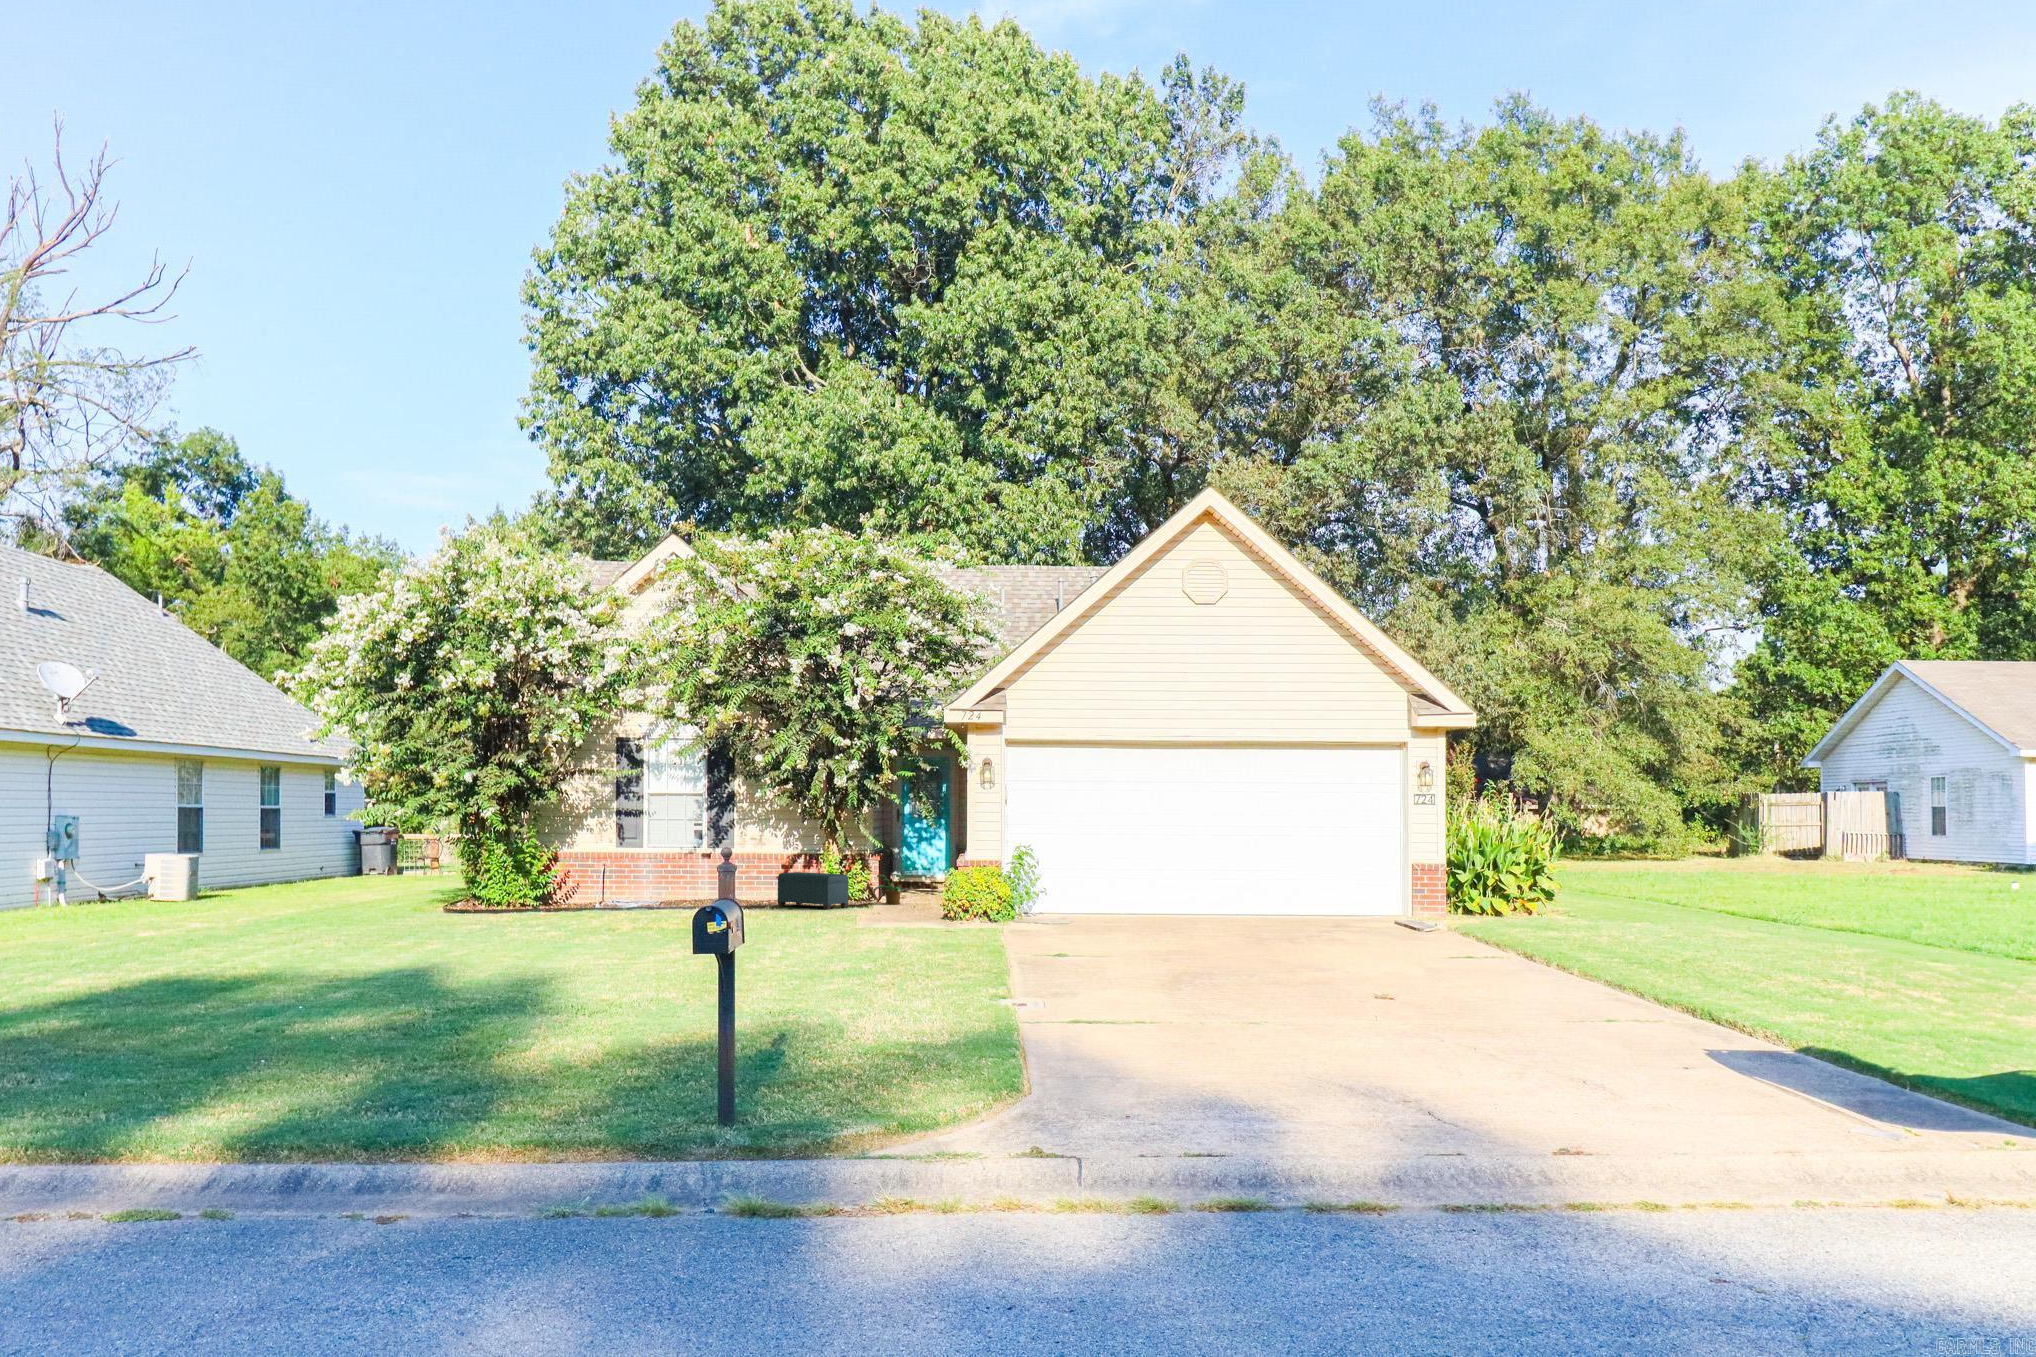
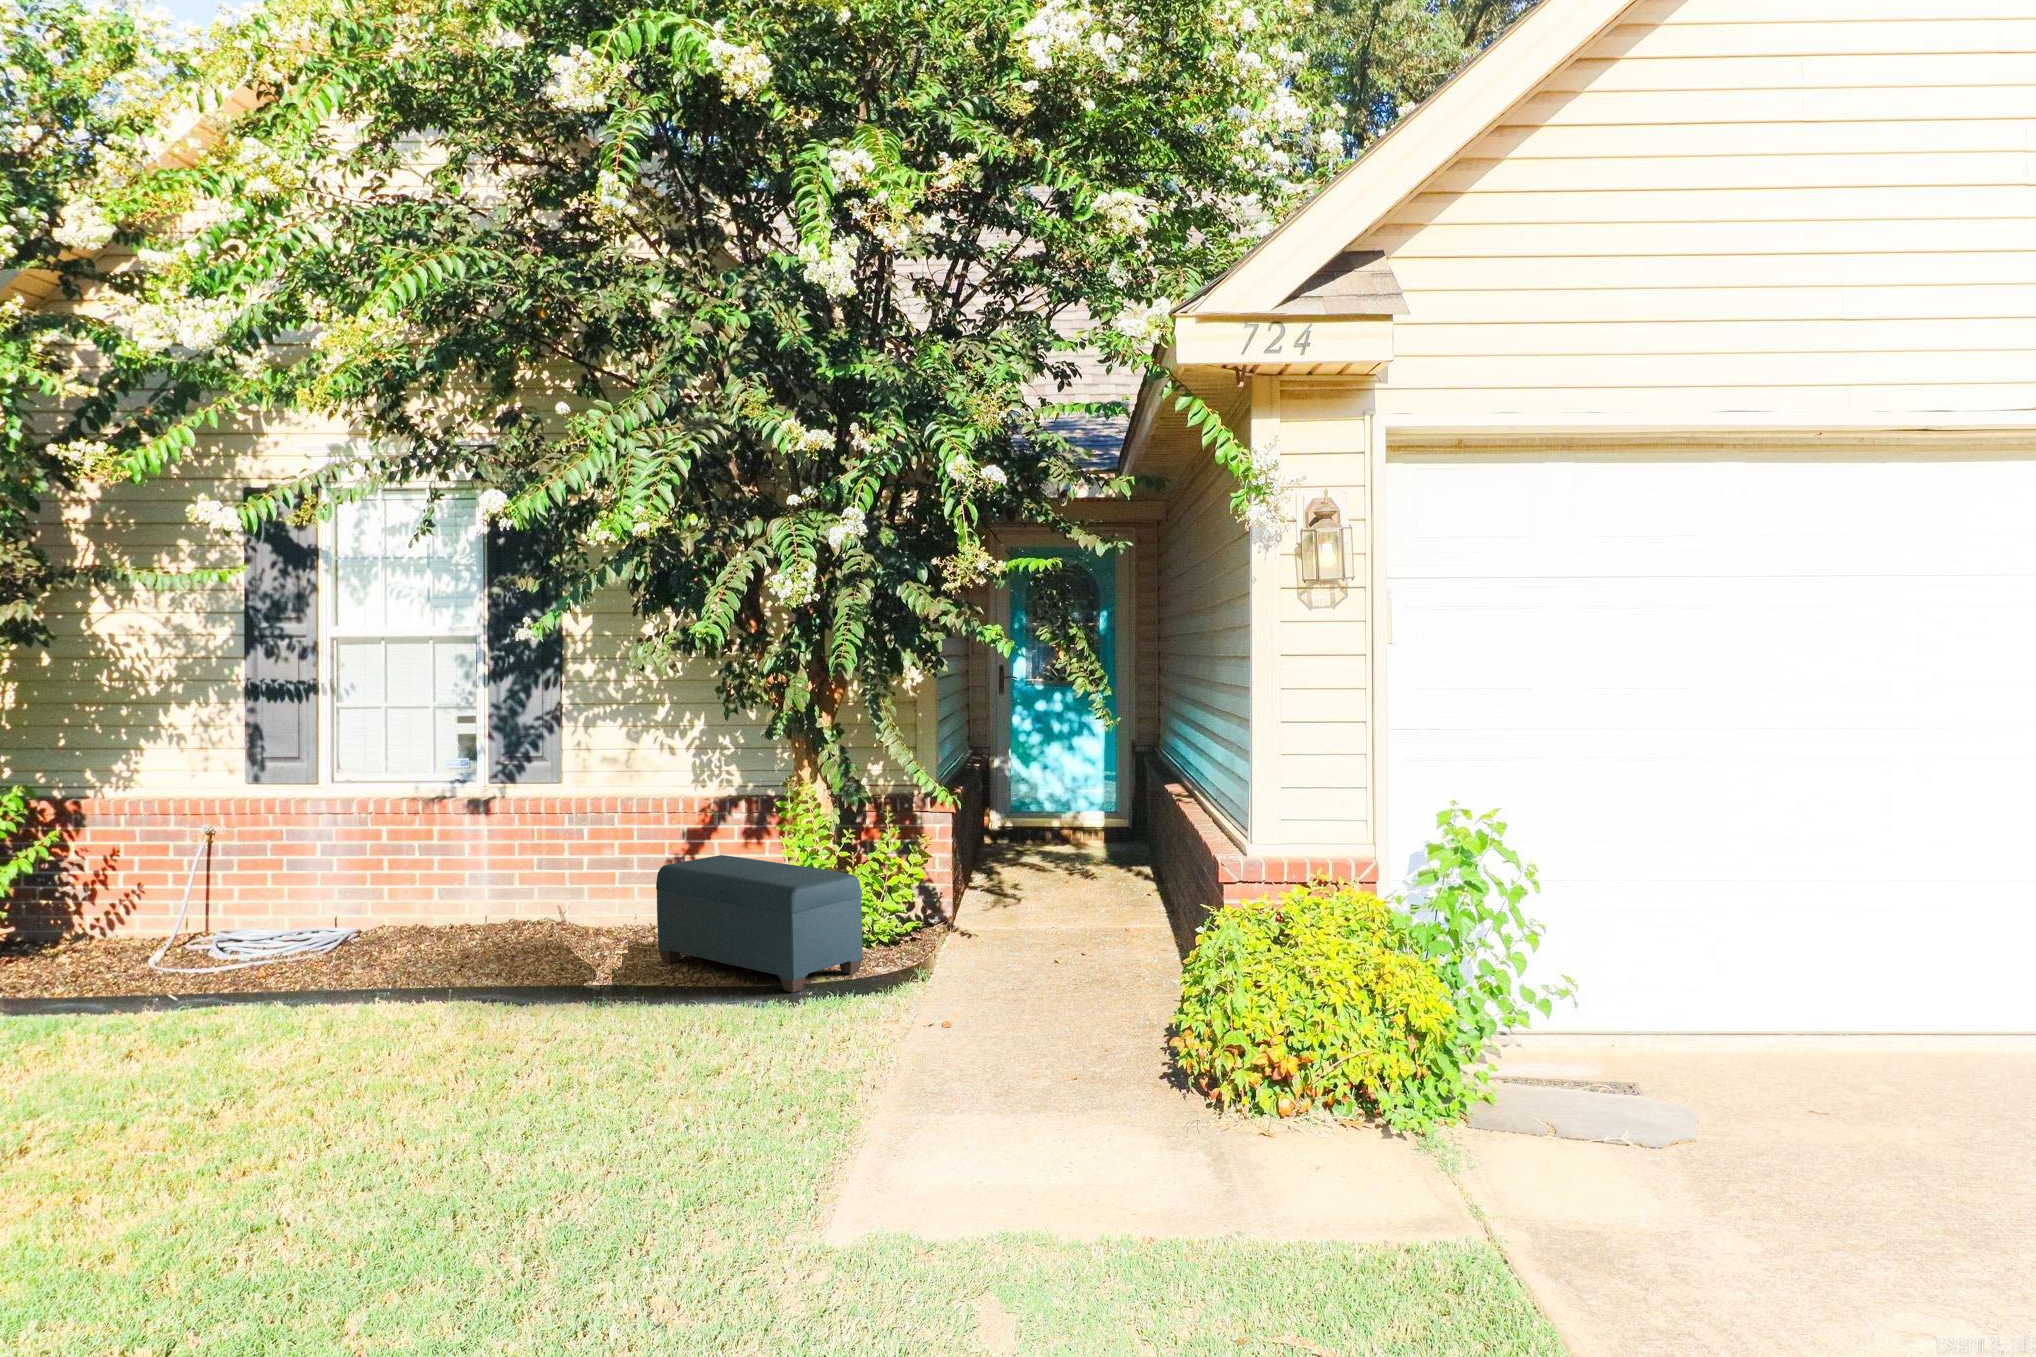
potted plant: present [874,874,905,905] -> none [940,856,1030,945]

